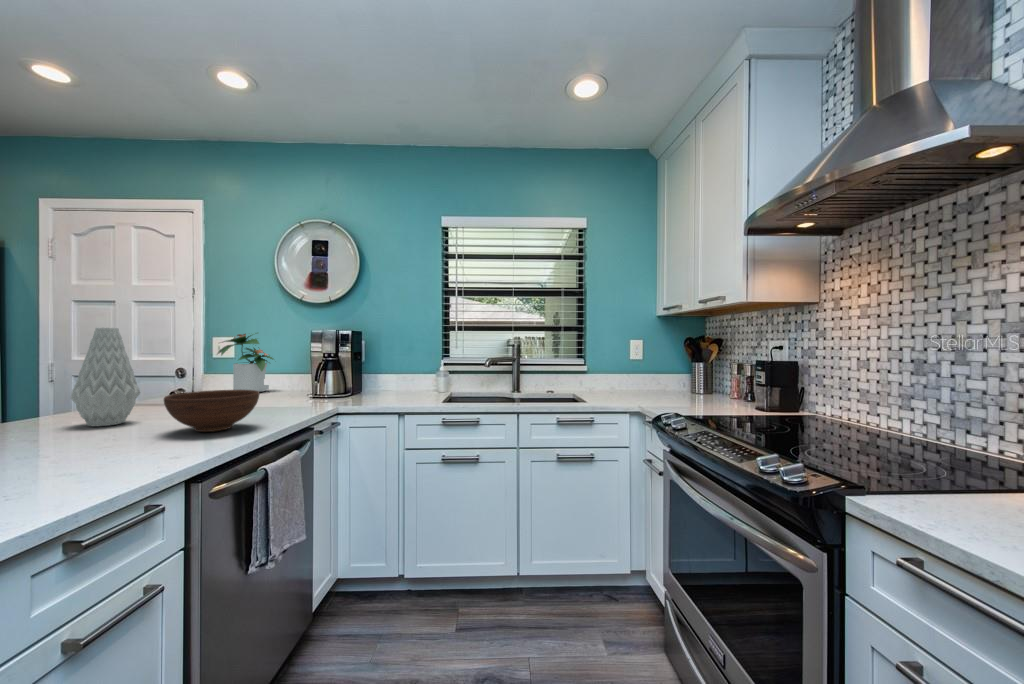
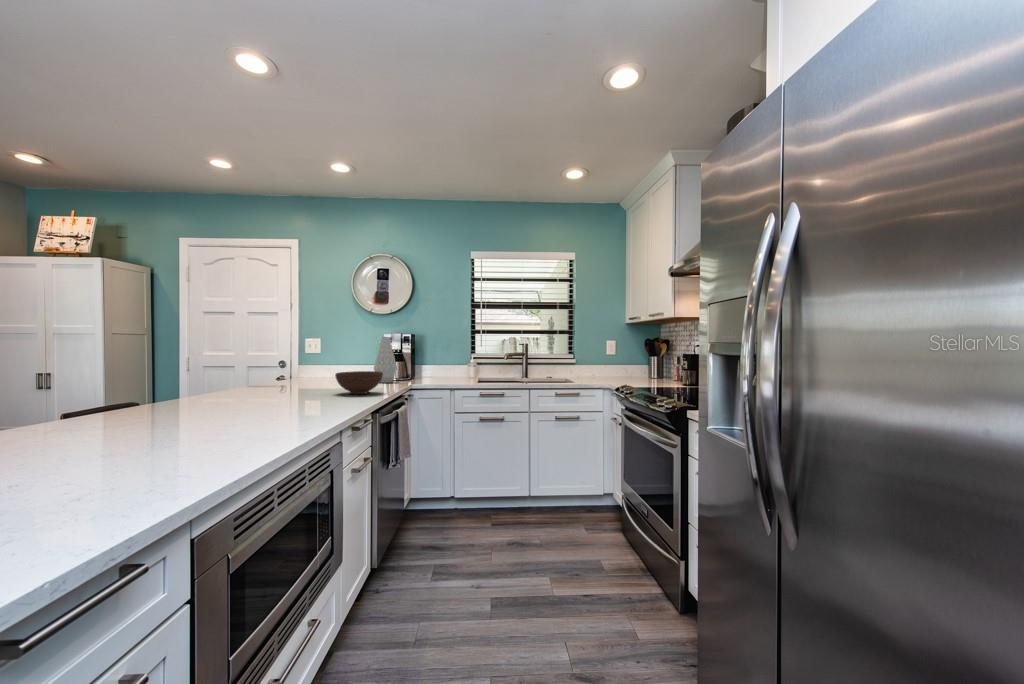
vase: present [71,328,140,426] -> present [374,338,397,383]
potted plant: present [218,333,273,392] -> none [309,335,353,378]

